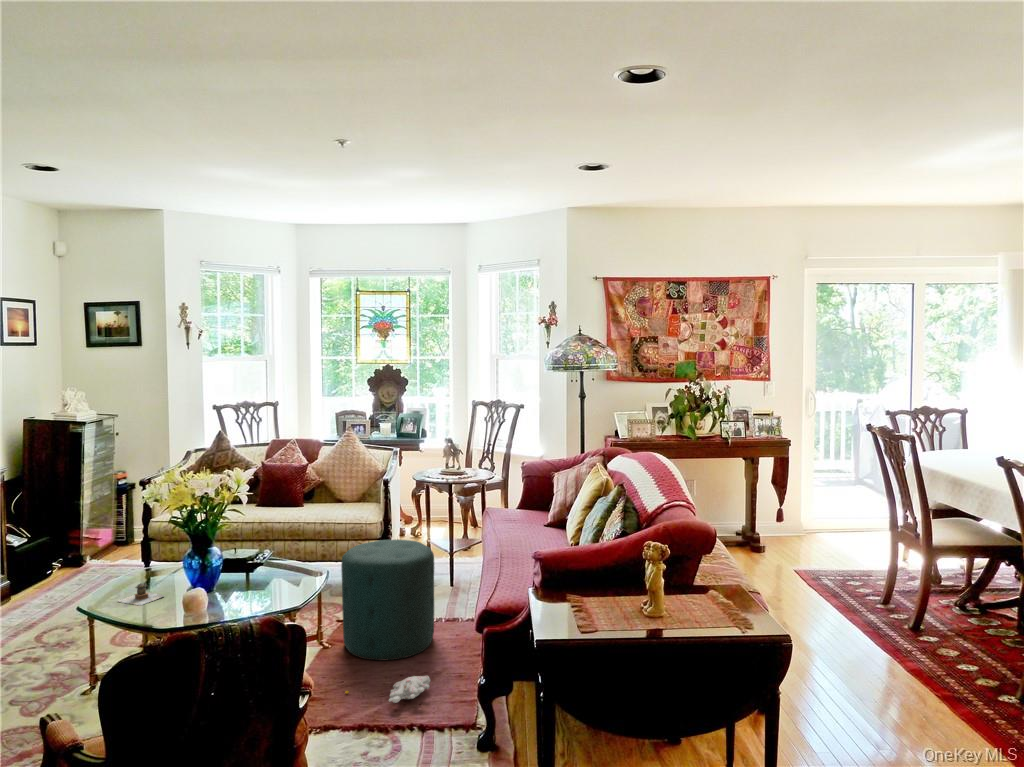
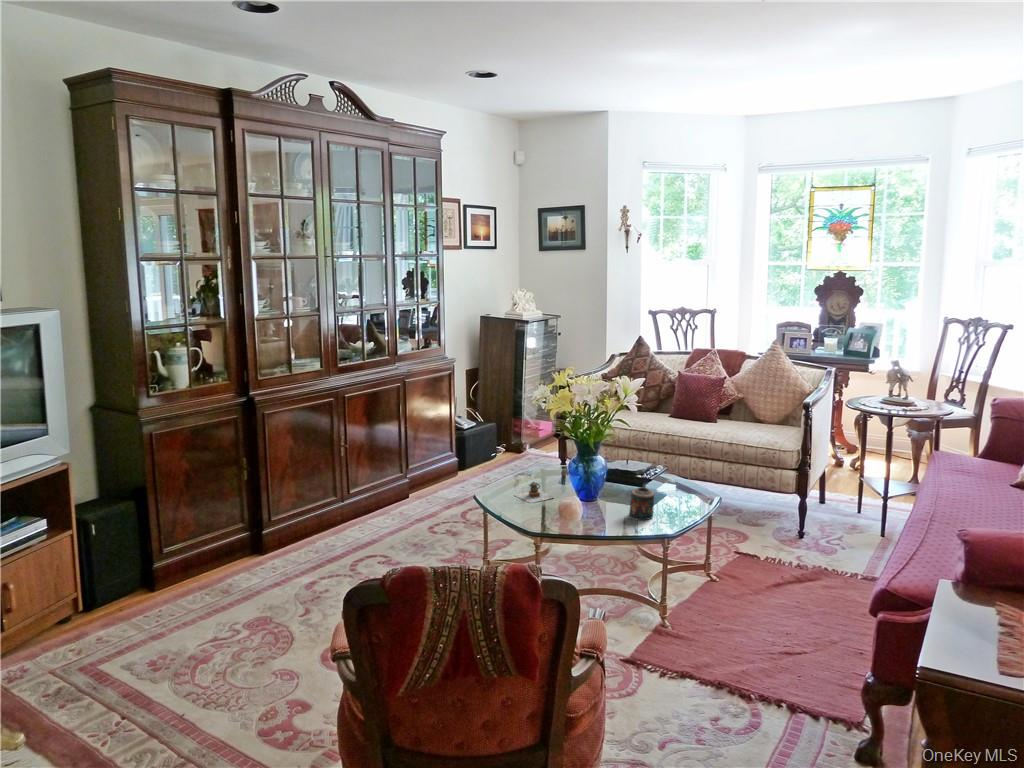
ottoman: present [341,540,434,660] -> none [731,476,846,615]
candle: none [250,568,275,601] -> present [627,487,655,520]
plush toy: present [345,676,430,703] -> none [717,636,817,668]

